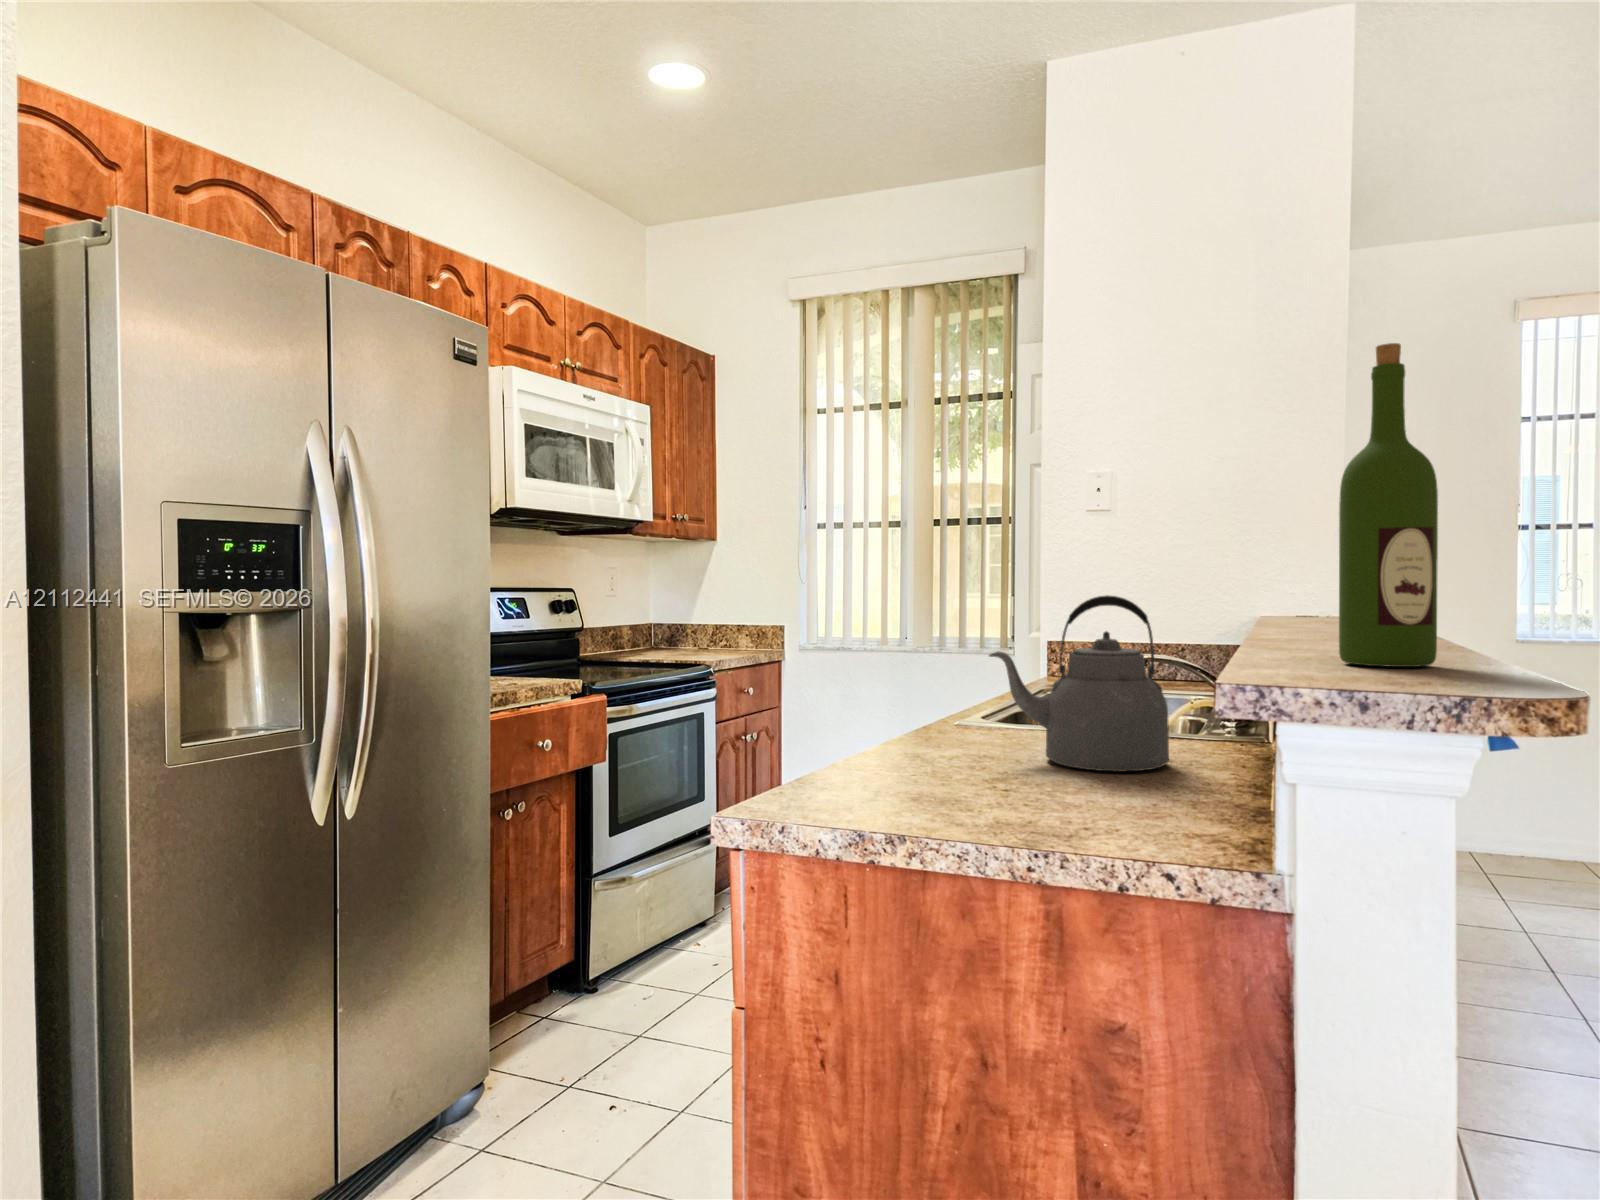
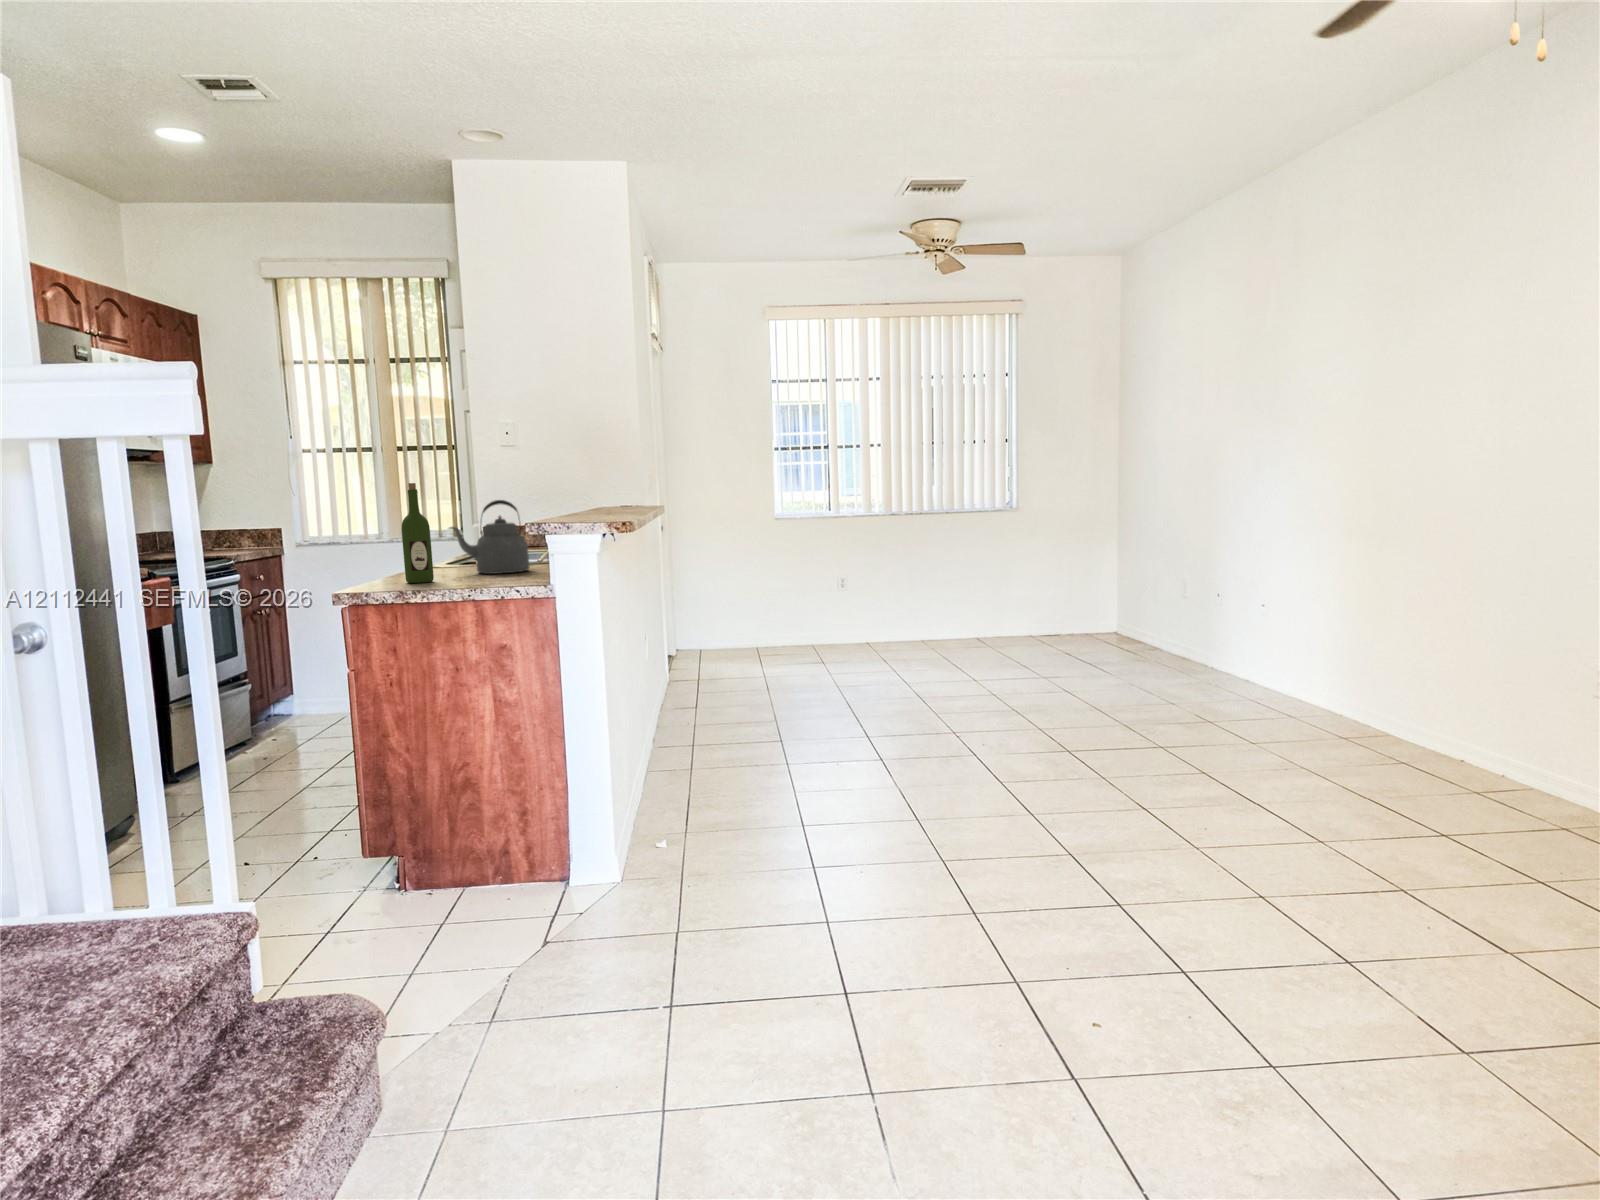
wine bottle: present [1339,343,1438,667] -> present [402,483,434,583]

